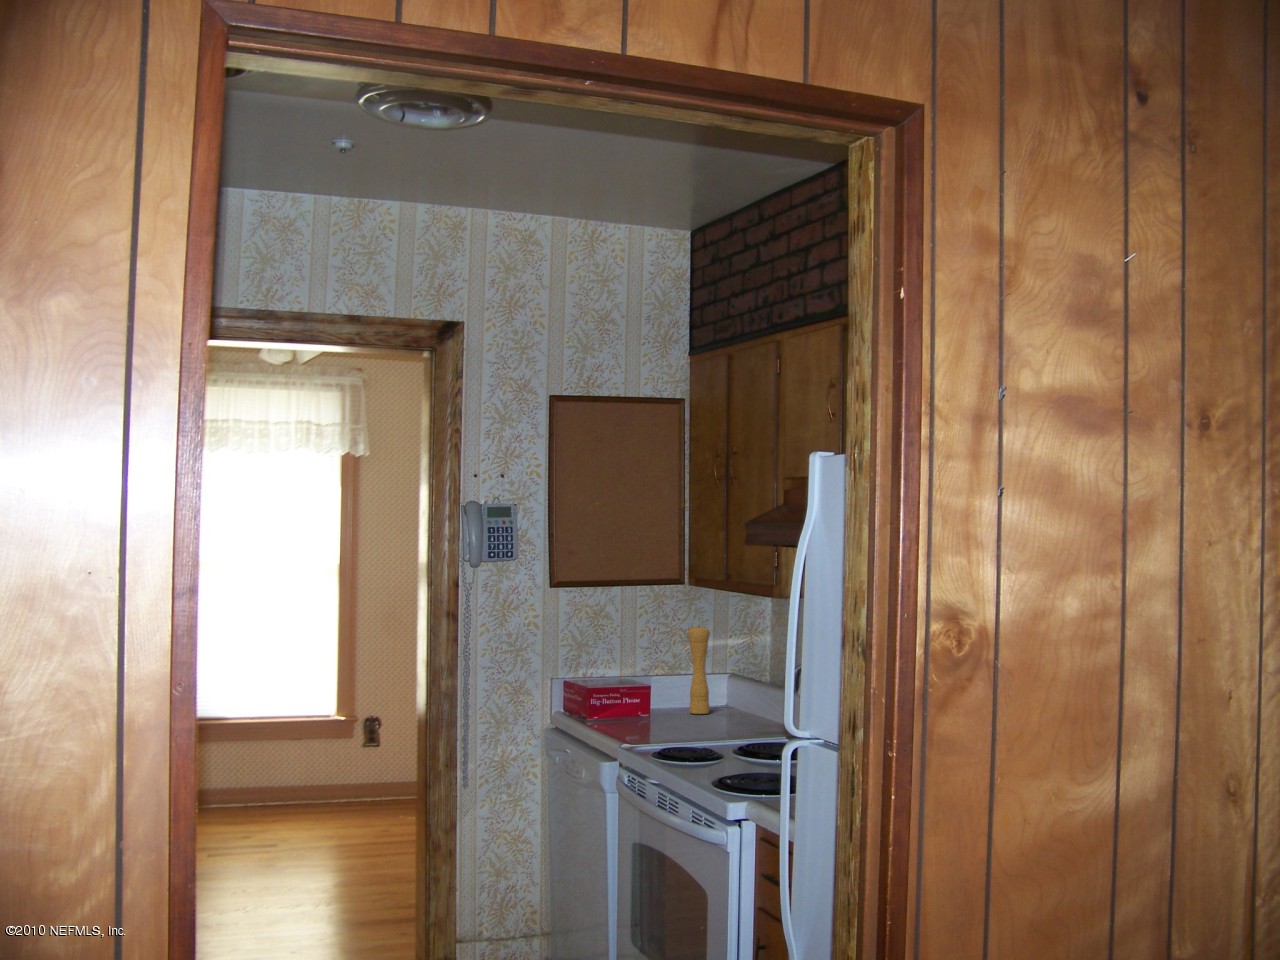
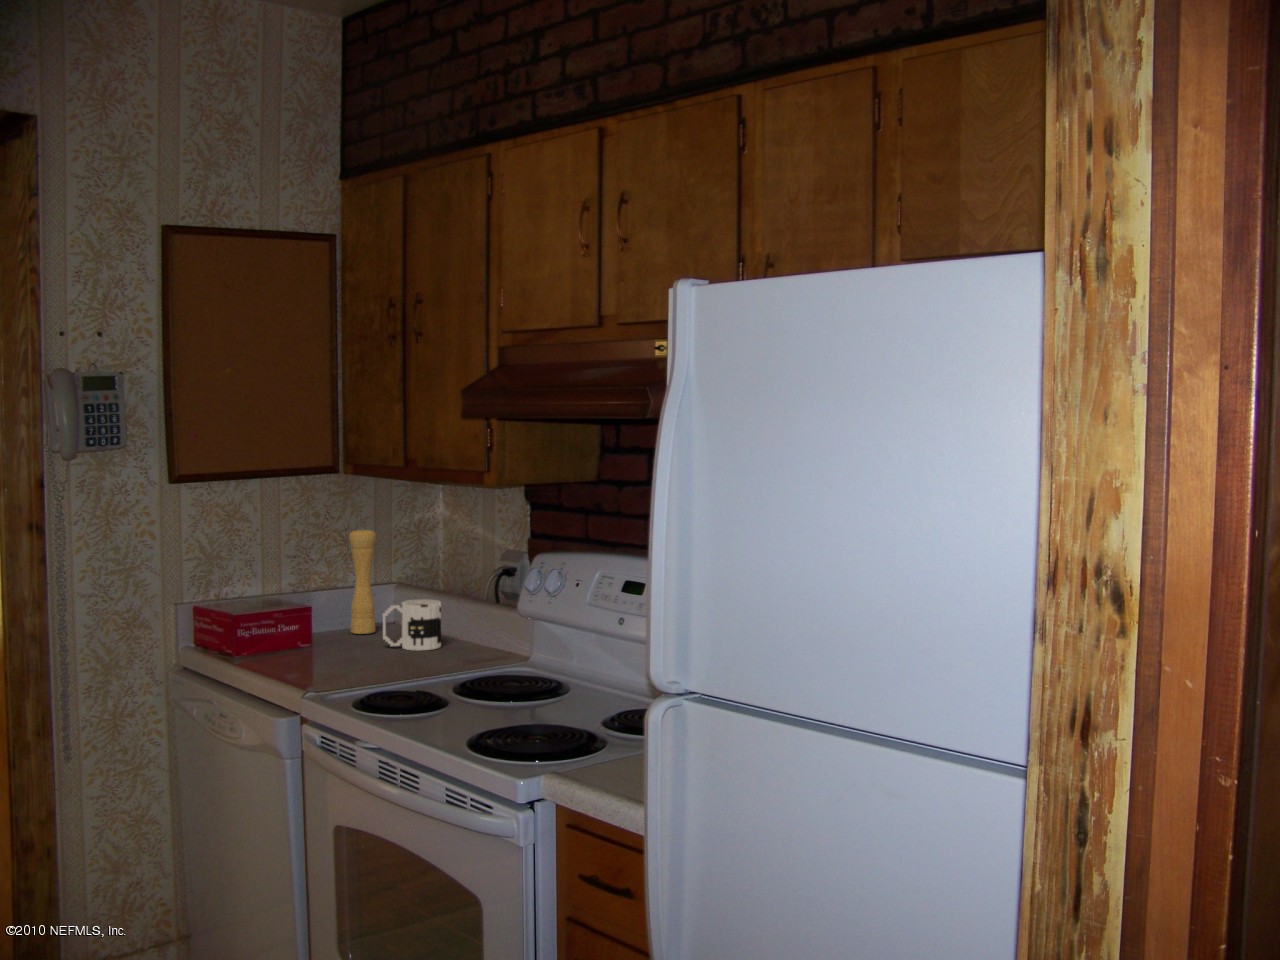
mug: none [705,685,753,727] -> present [383,599,441,651]

